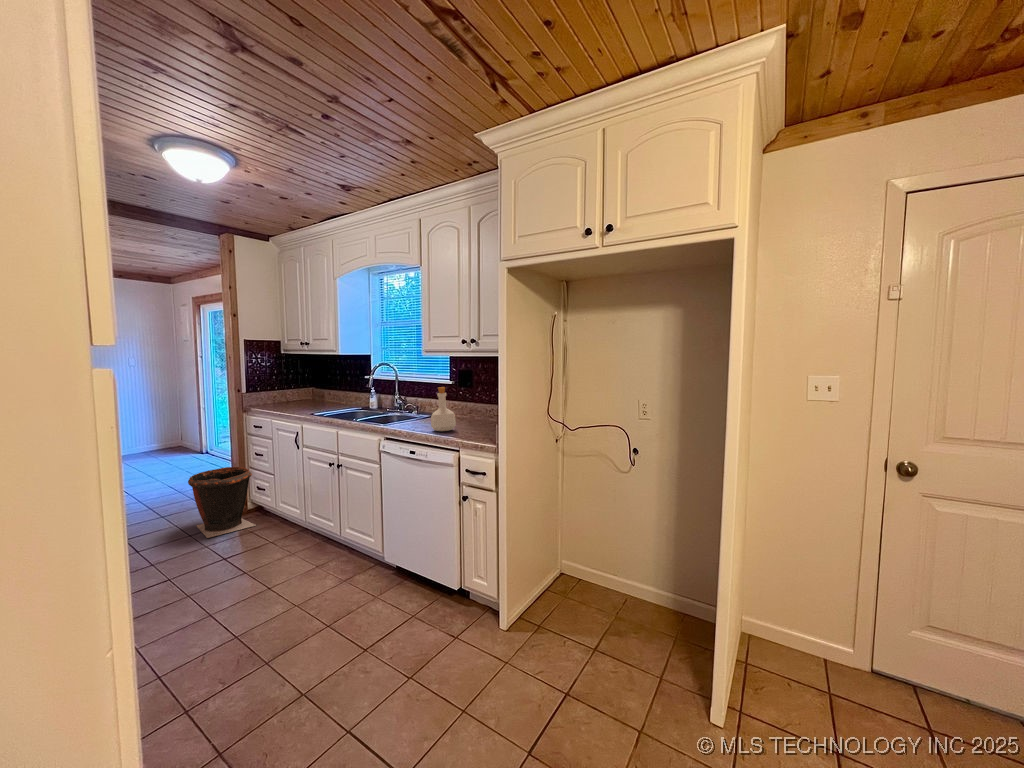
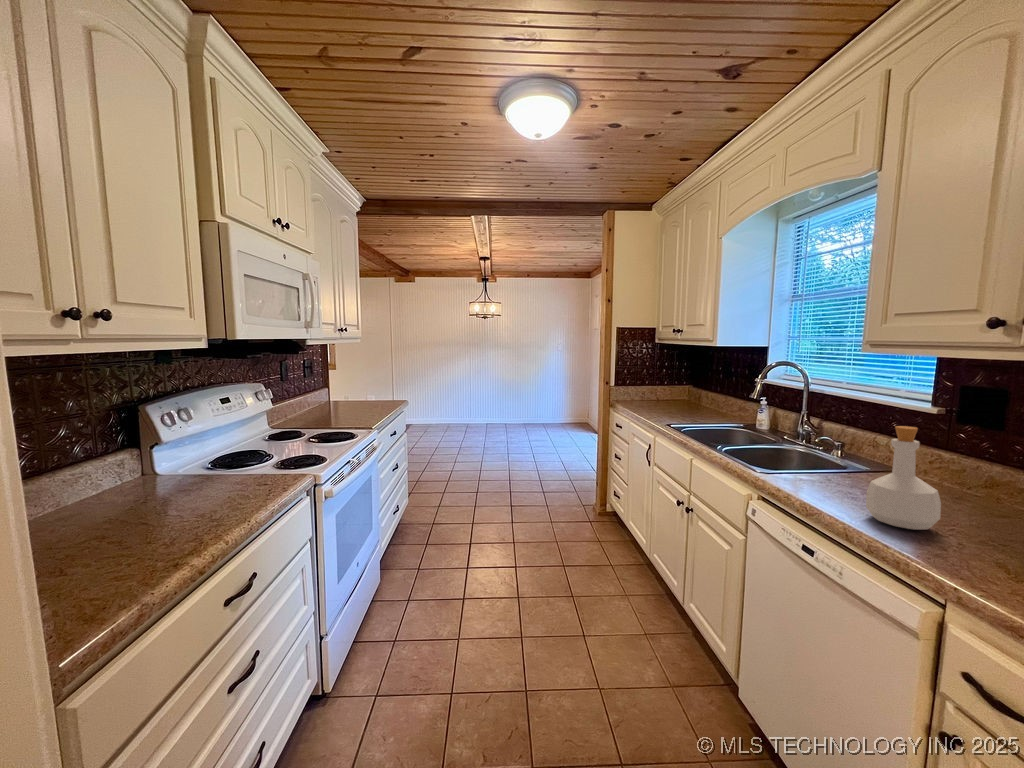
waste bin: present [188,467,255,538] -> none [553,462,608,535]

